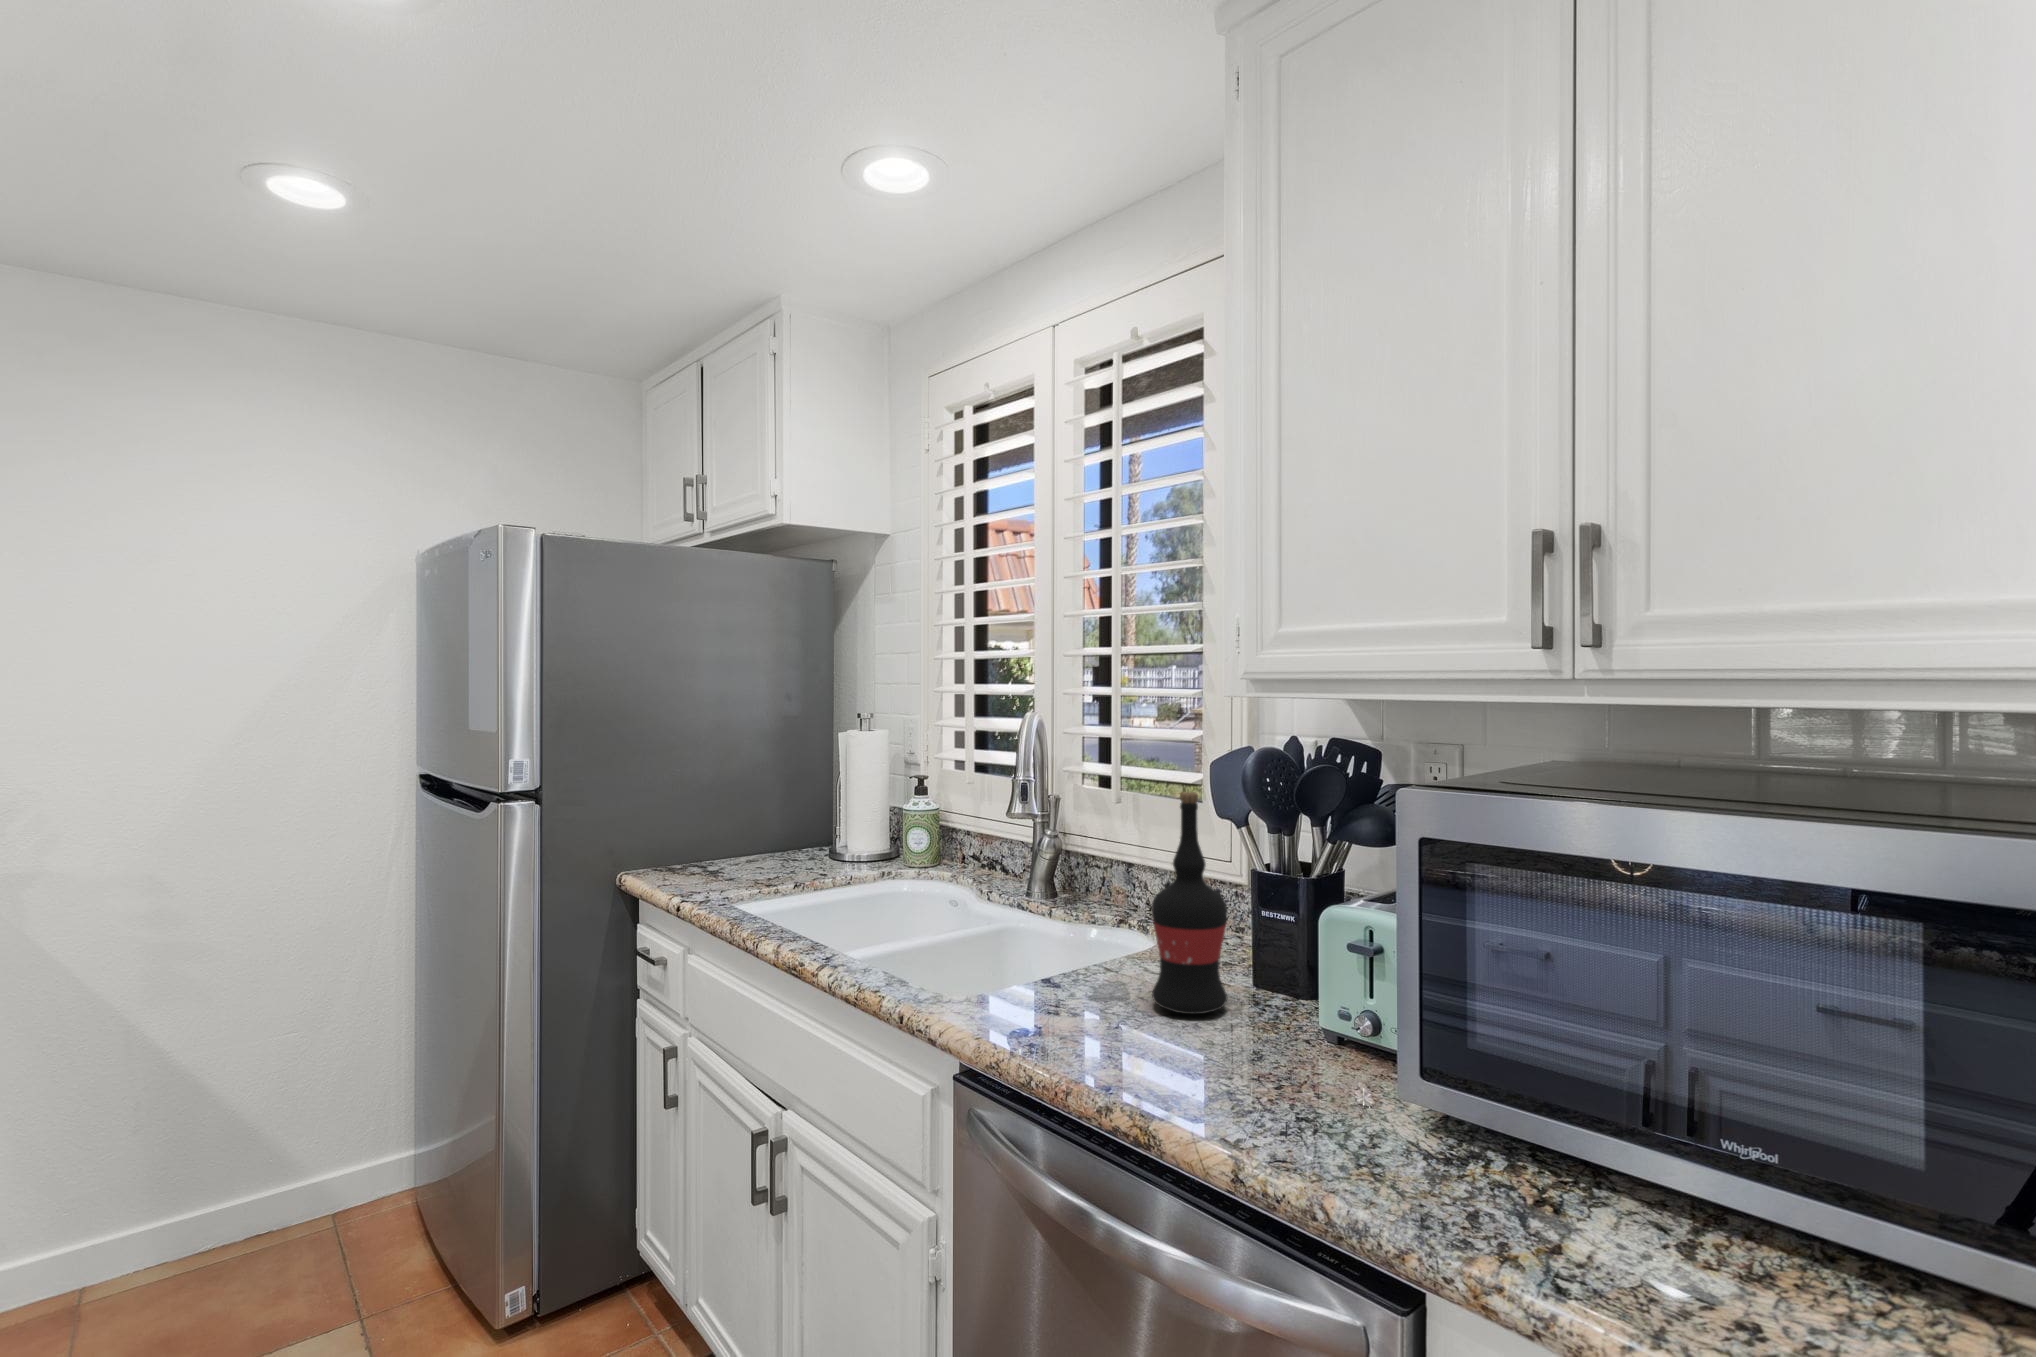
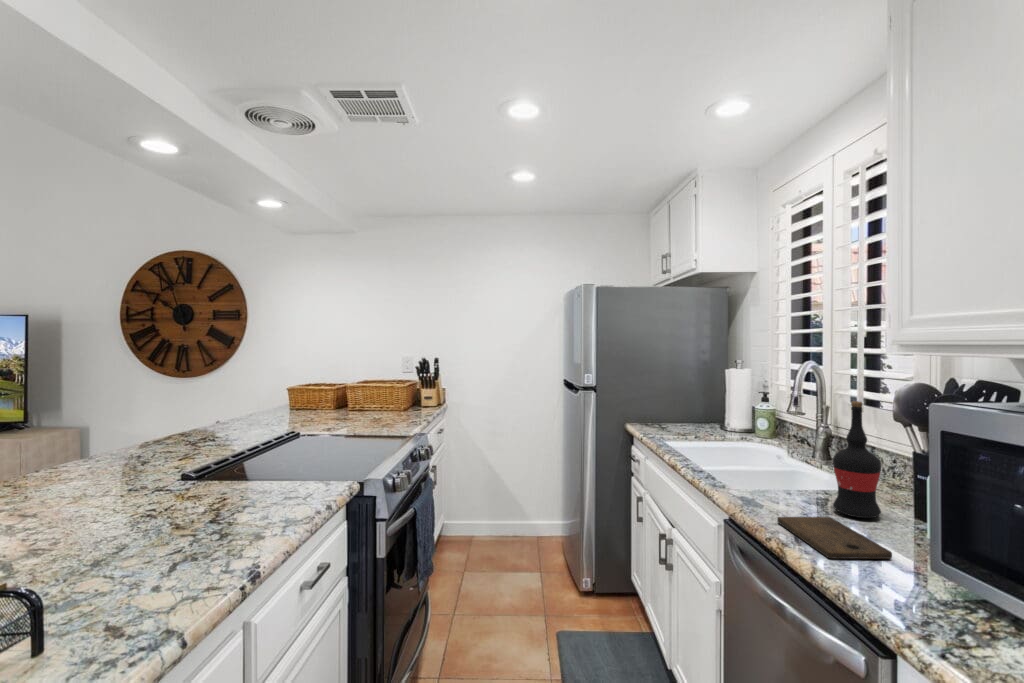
cutting board: none [1100,1028,1316,1127] -> present [777,517,892,559]

